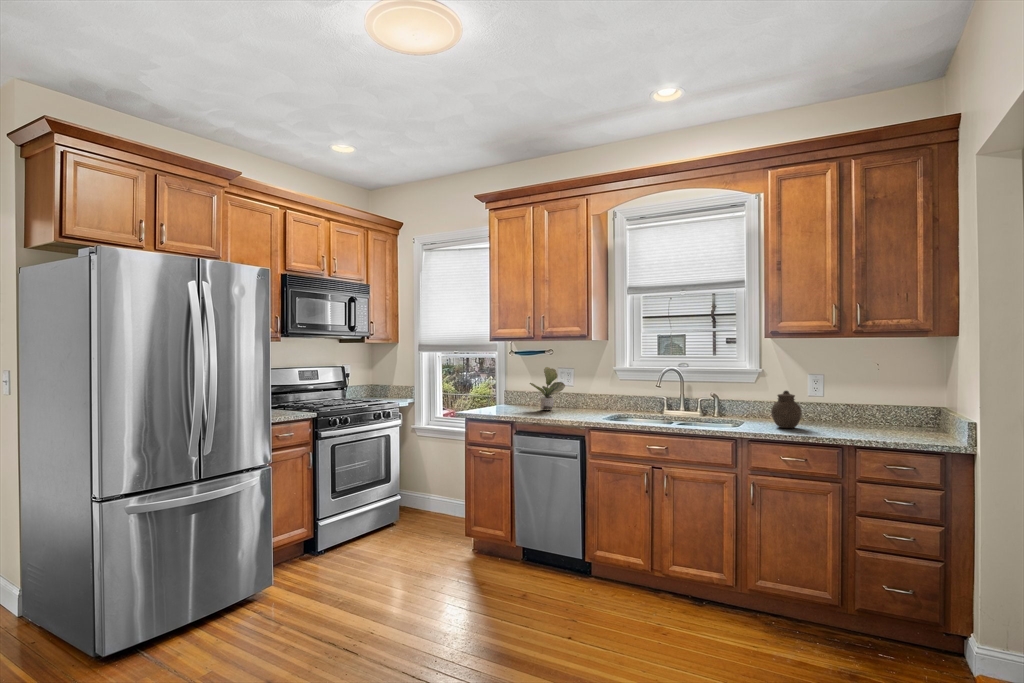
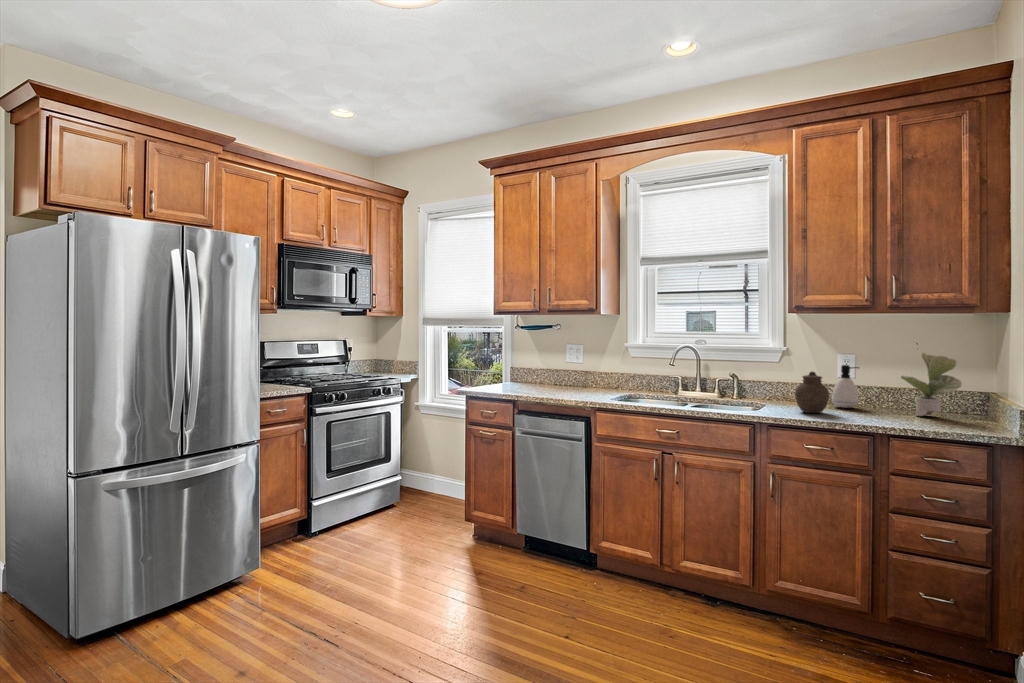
potted plant: present [530,367,565,410] -> present [901,353,962,416]
soap dispenser: none [804,384,828,423] -> present [832,365,859,408]

